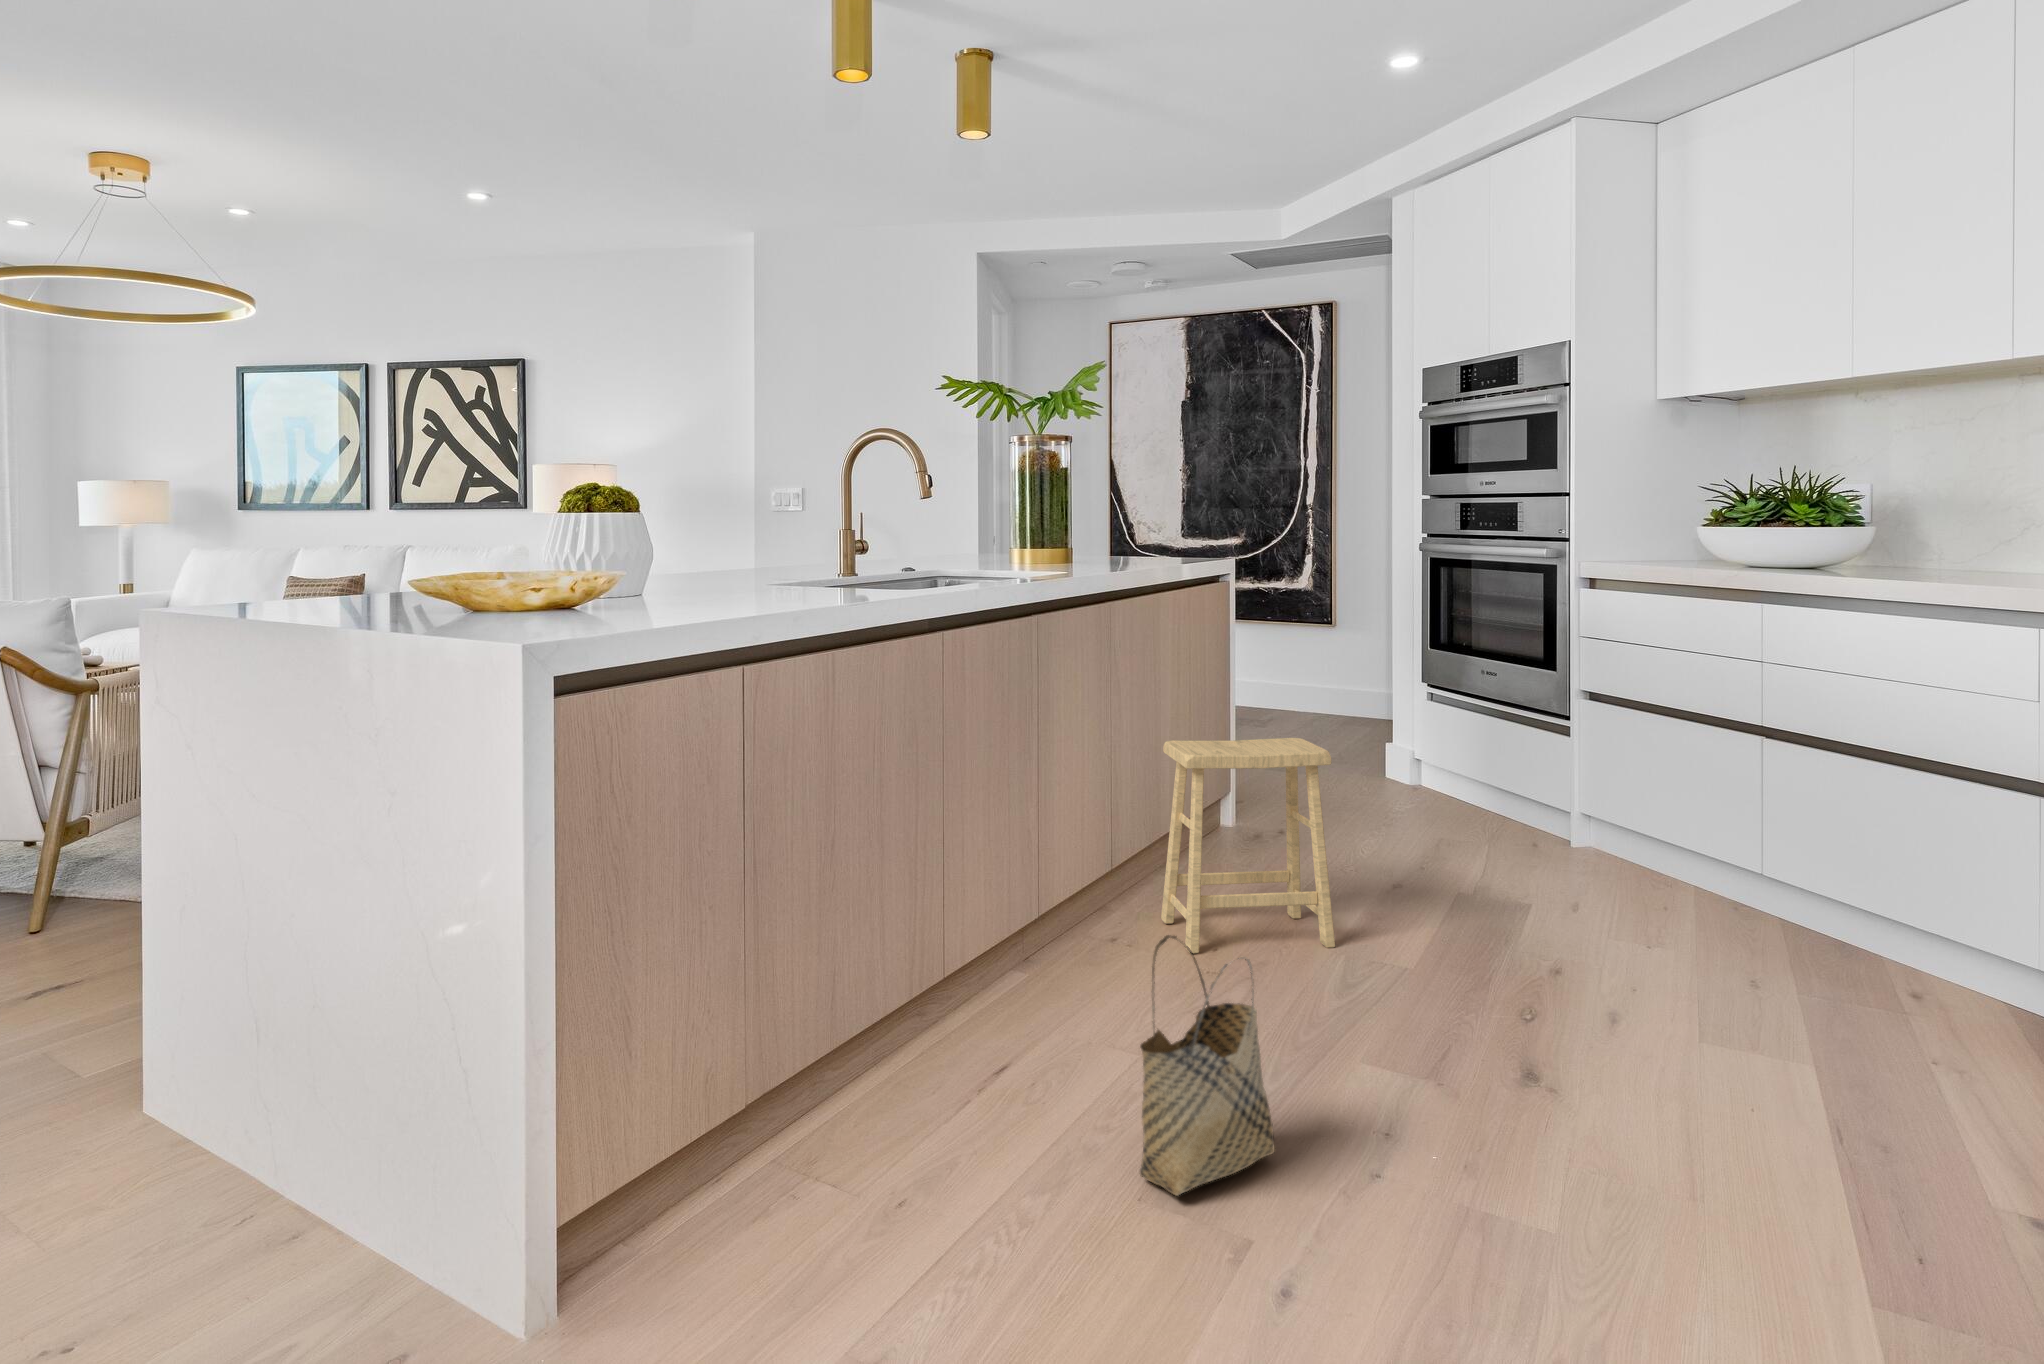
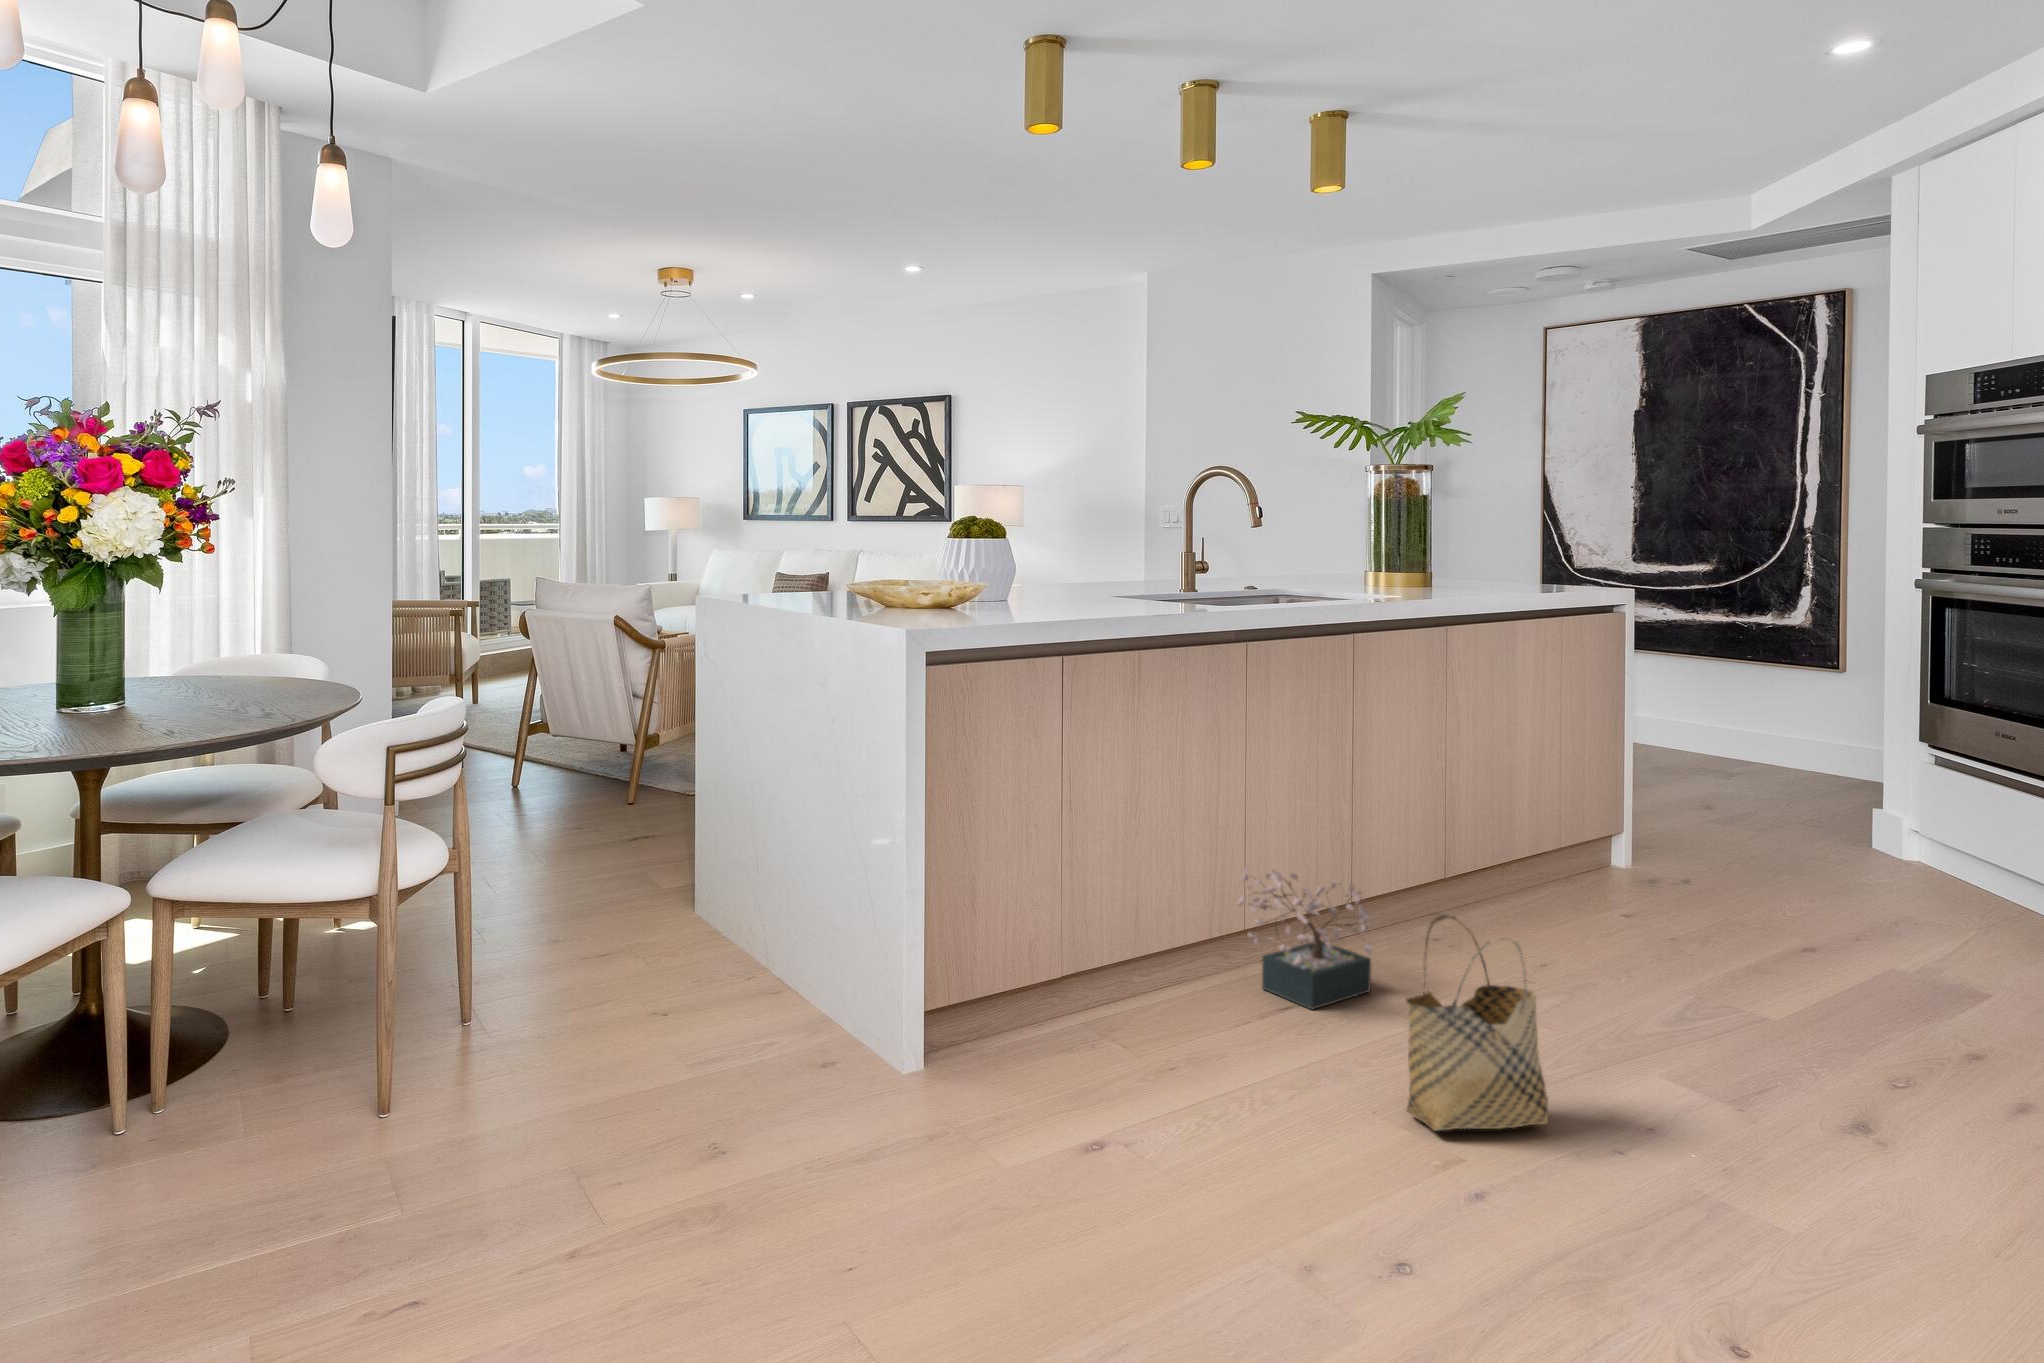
footstool: present [1161,738,1335,953] -> none [1514,762,1710,989]
decorative plant: none [917,898,1059,1056] -> present [1237,868,1373,1009]

